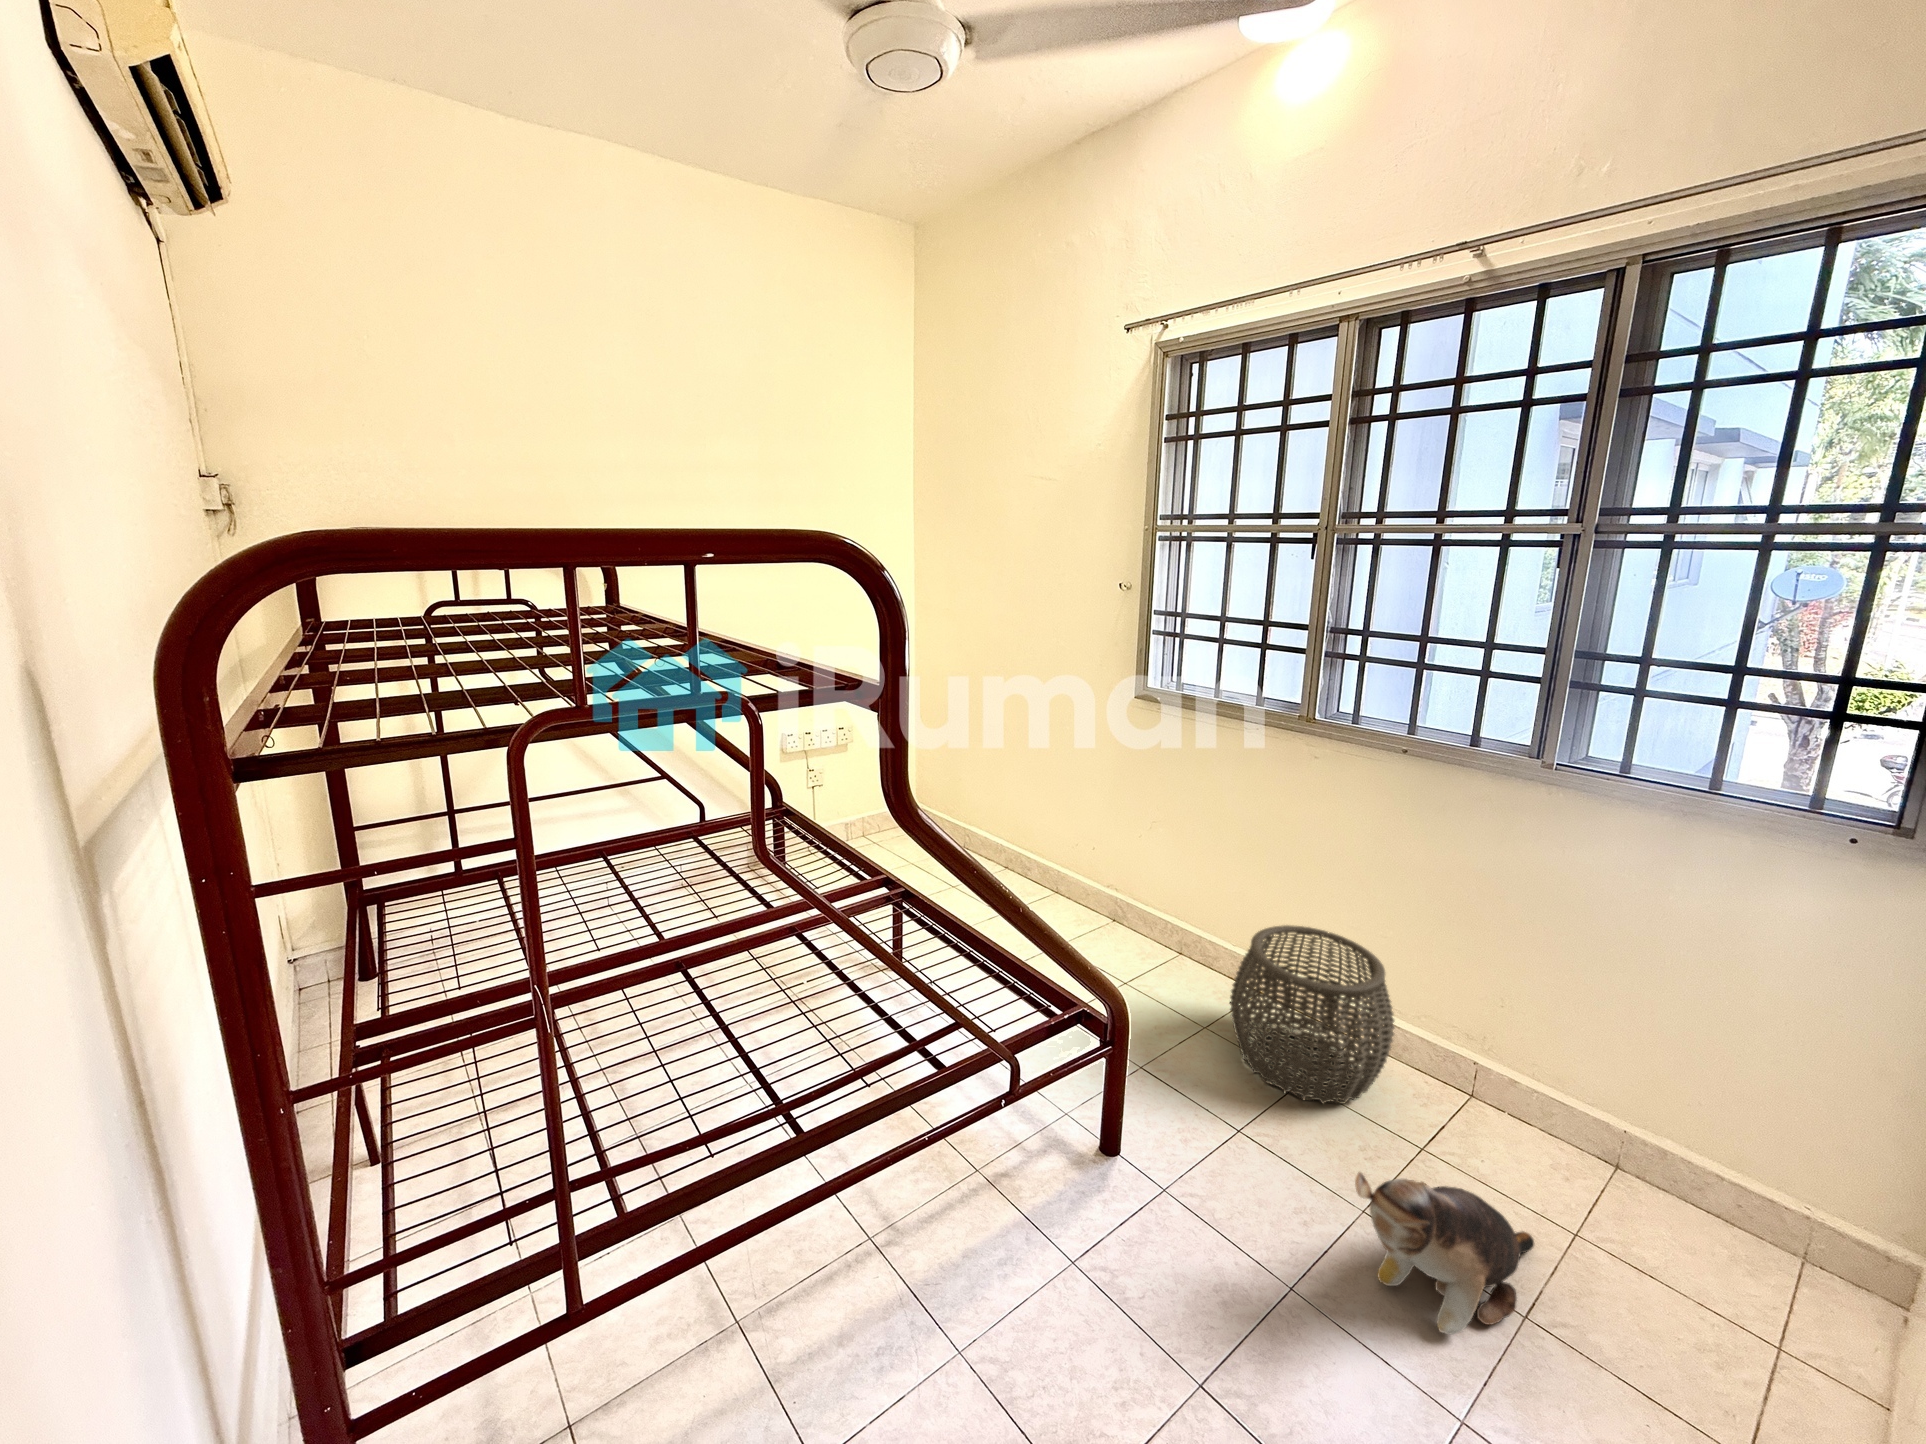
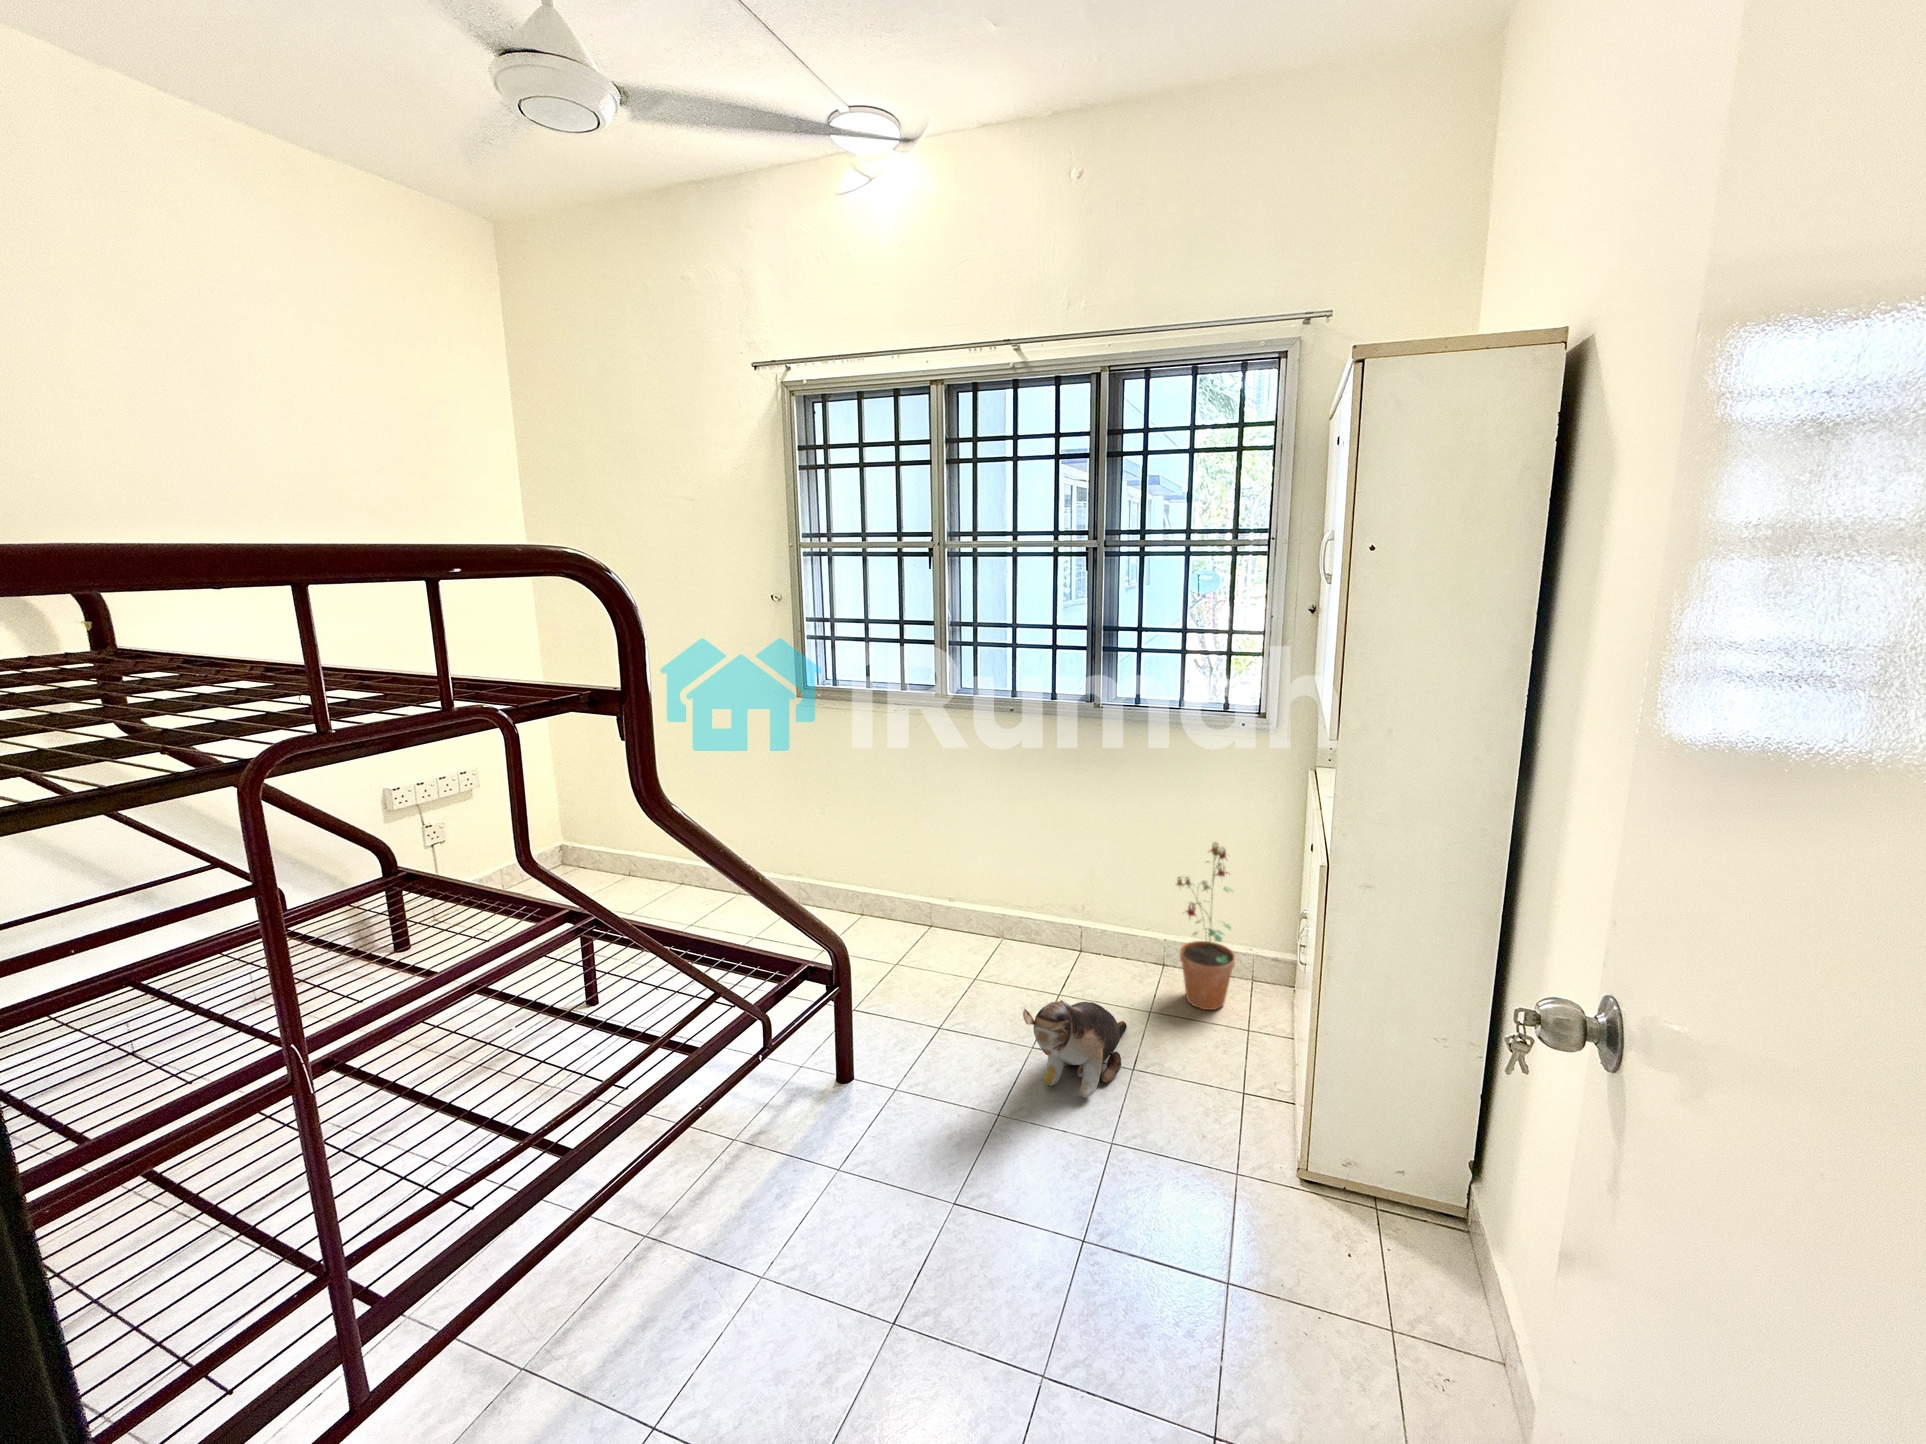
woven basket: present [1229,925,1395,1104] -> none [916,862,1032,994]
potted plant: none [1655,1017,1798,1285] -> present [1177,843,1235,1010]

